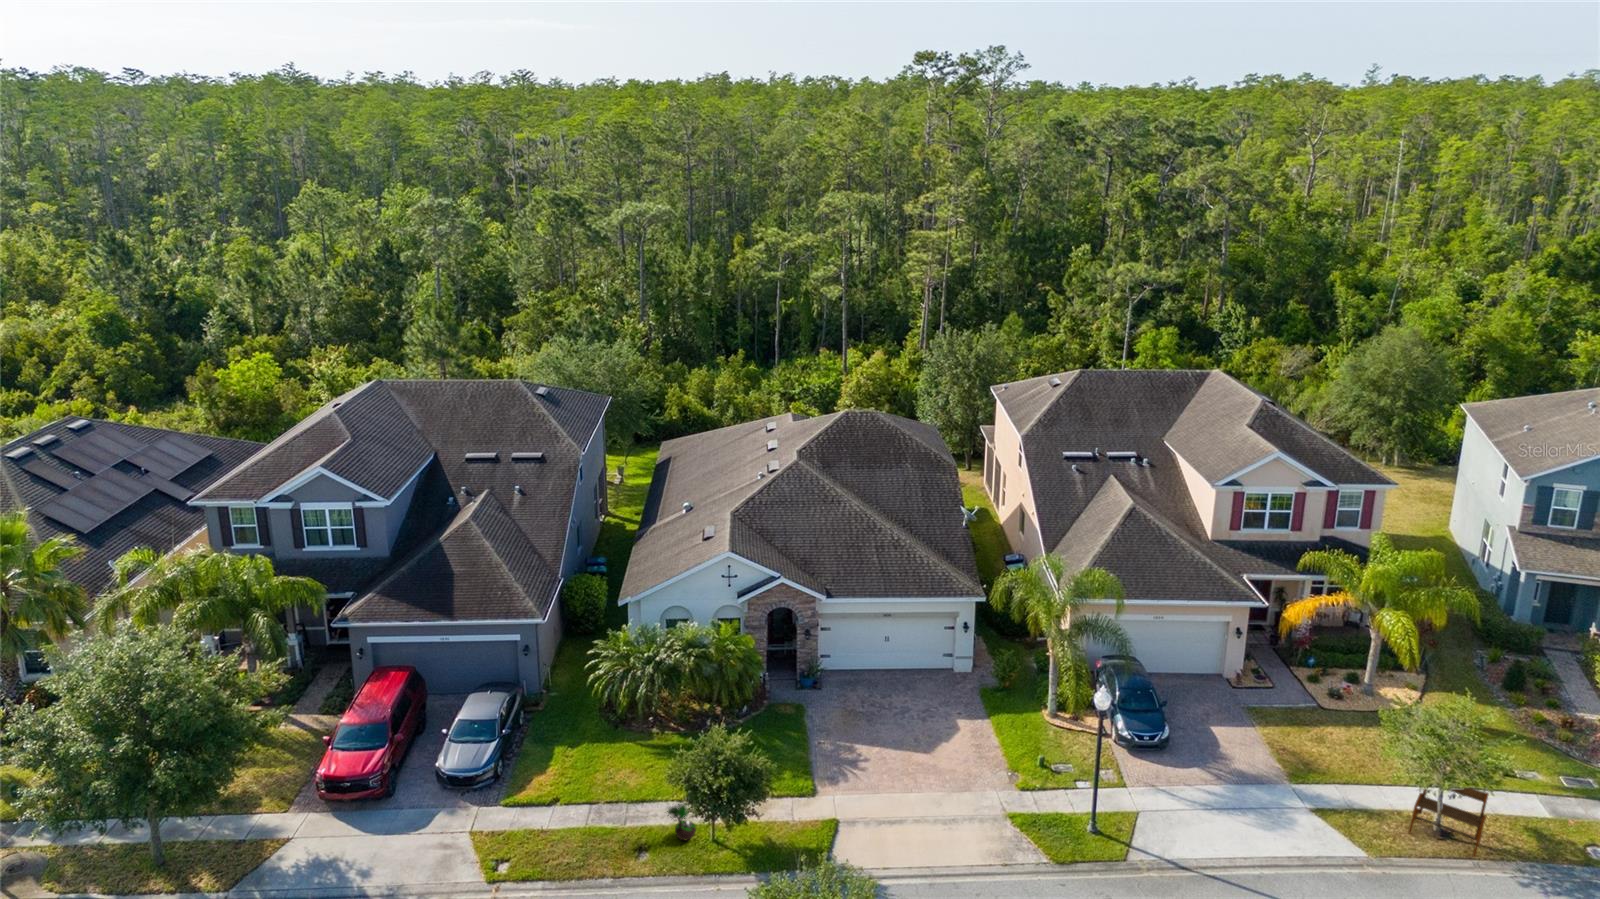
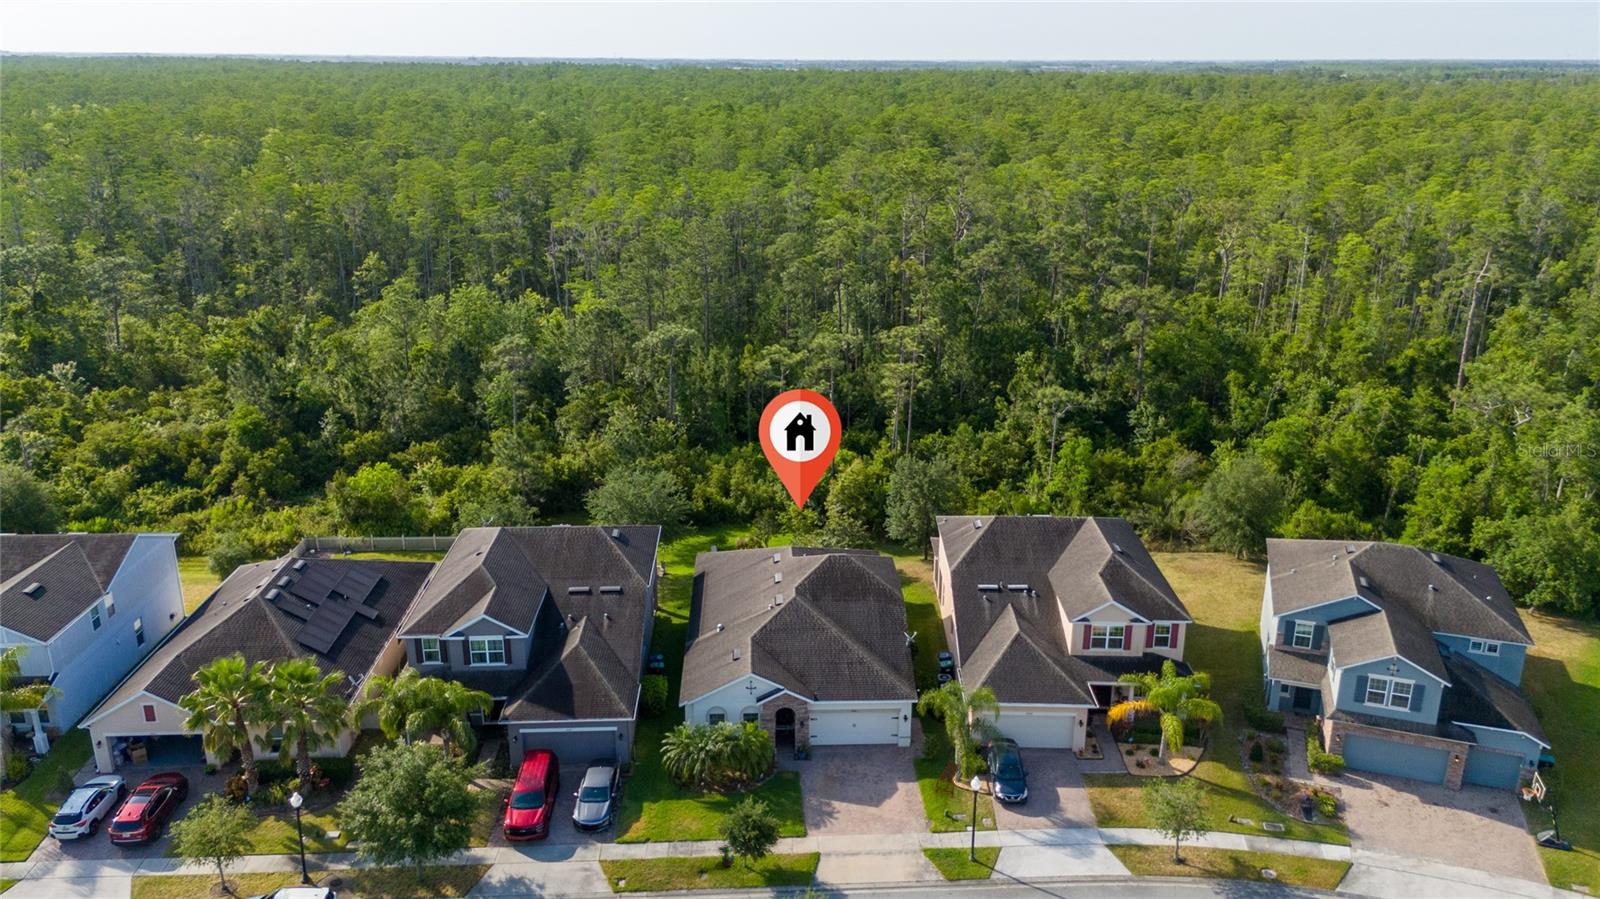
bench: present [1409,788,1489,857] -> present [935,761,961,796]

